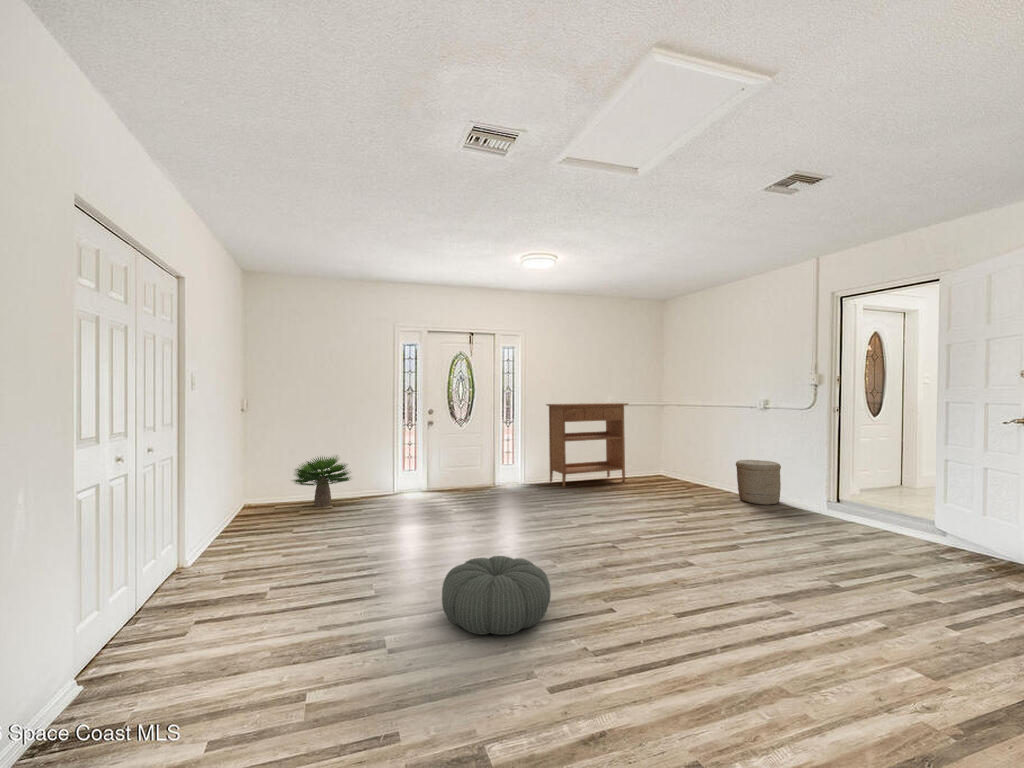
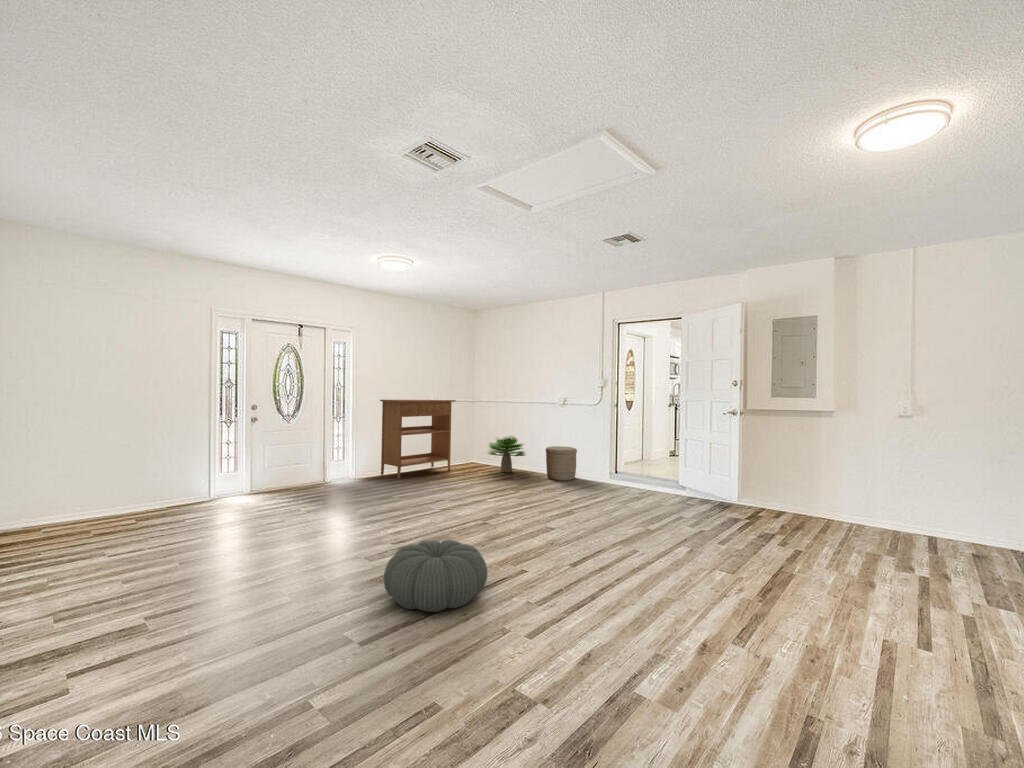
potted plant: present [293,456,350,507] -> present [488,437,525,472]

